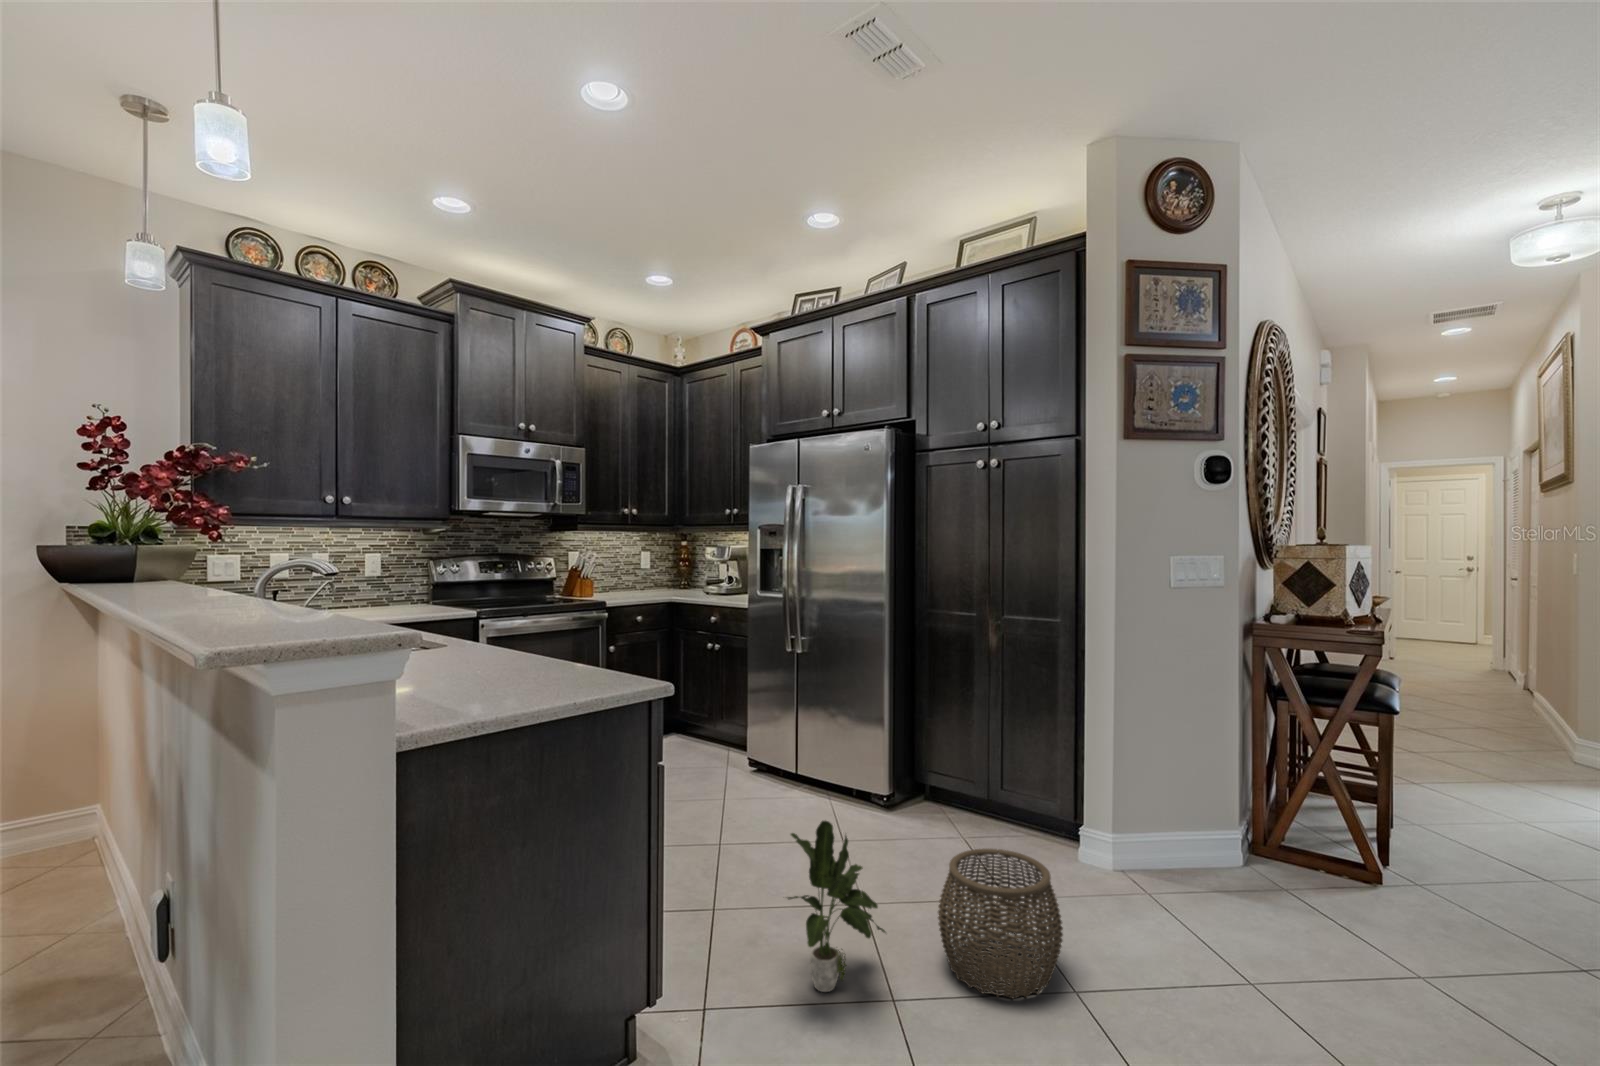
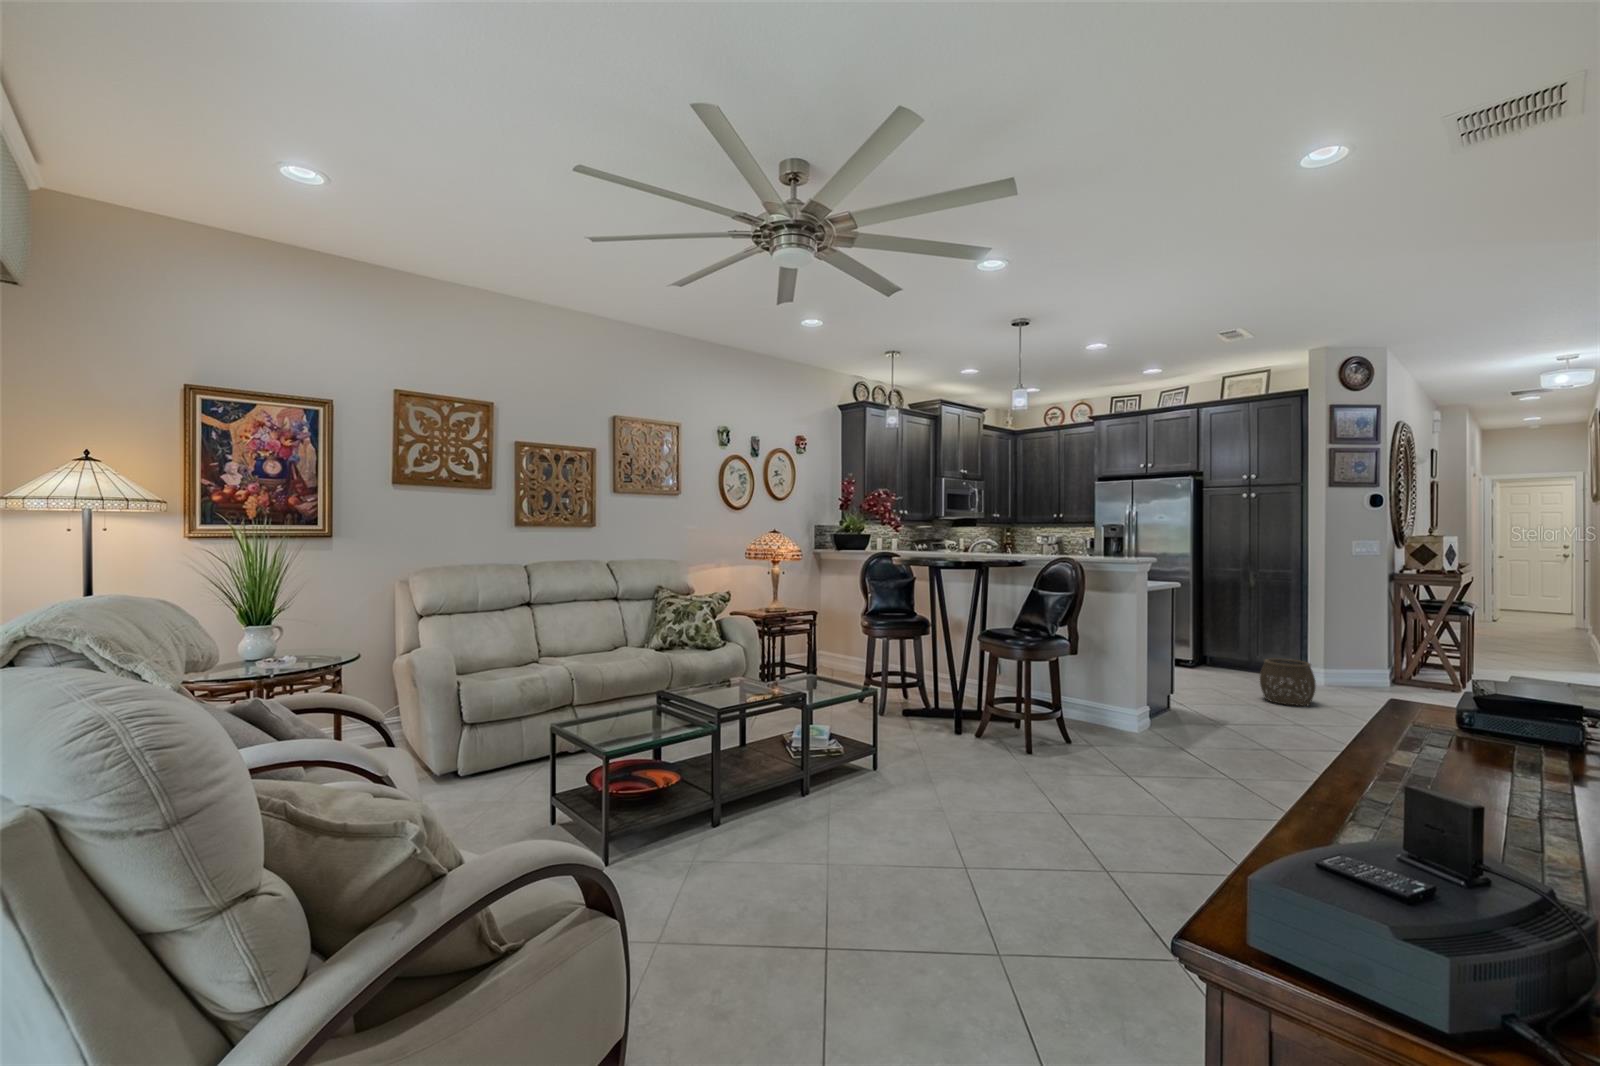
potted plant: present [788,821,886,992] -> none [1200,641,1246,703]

